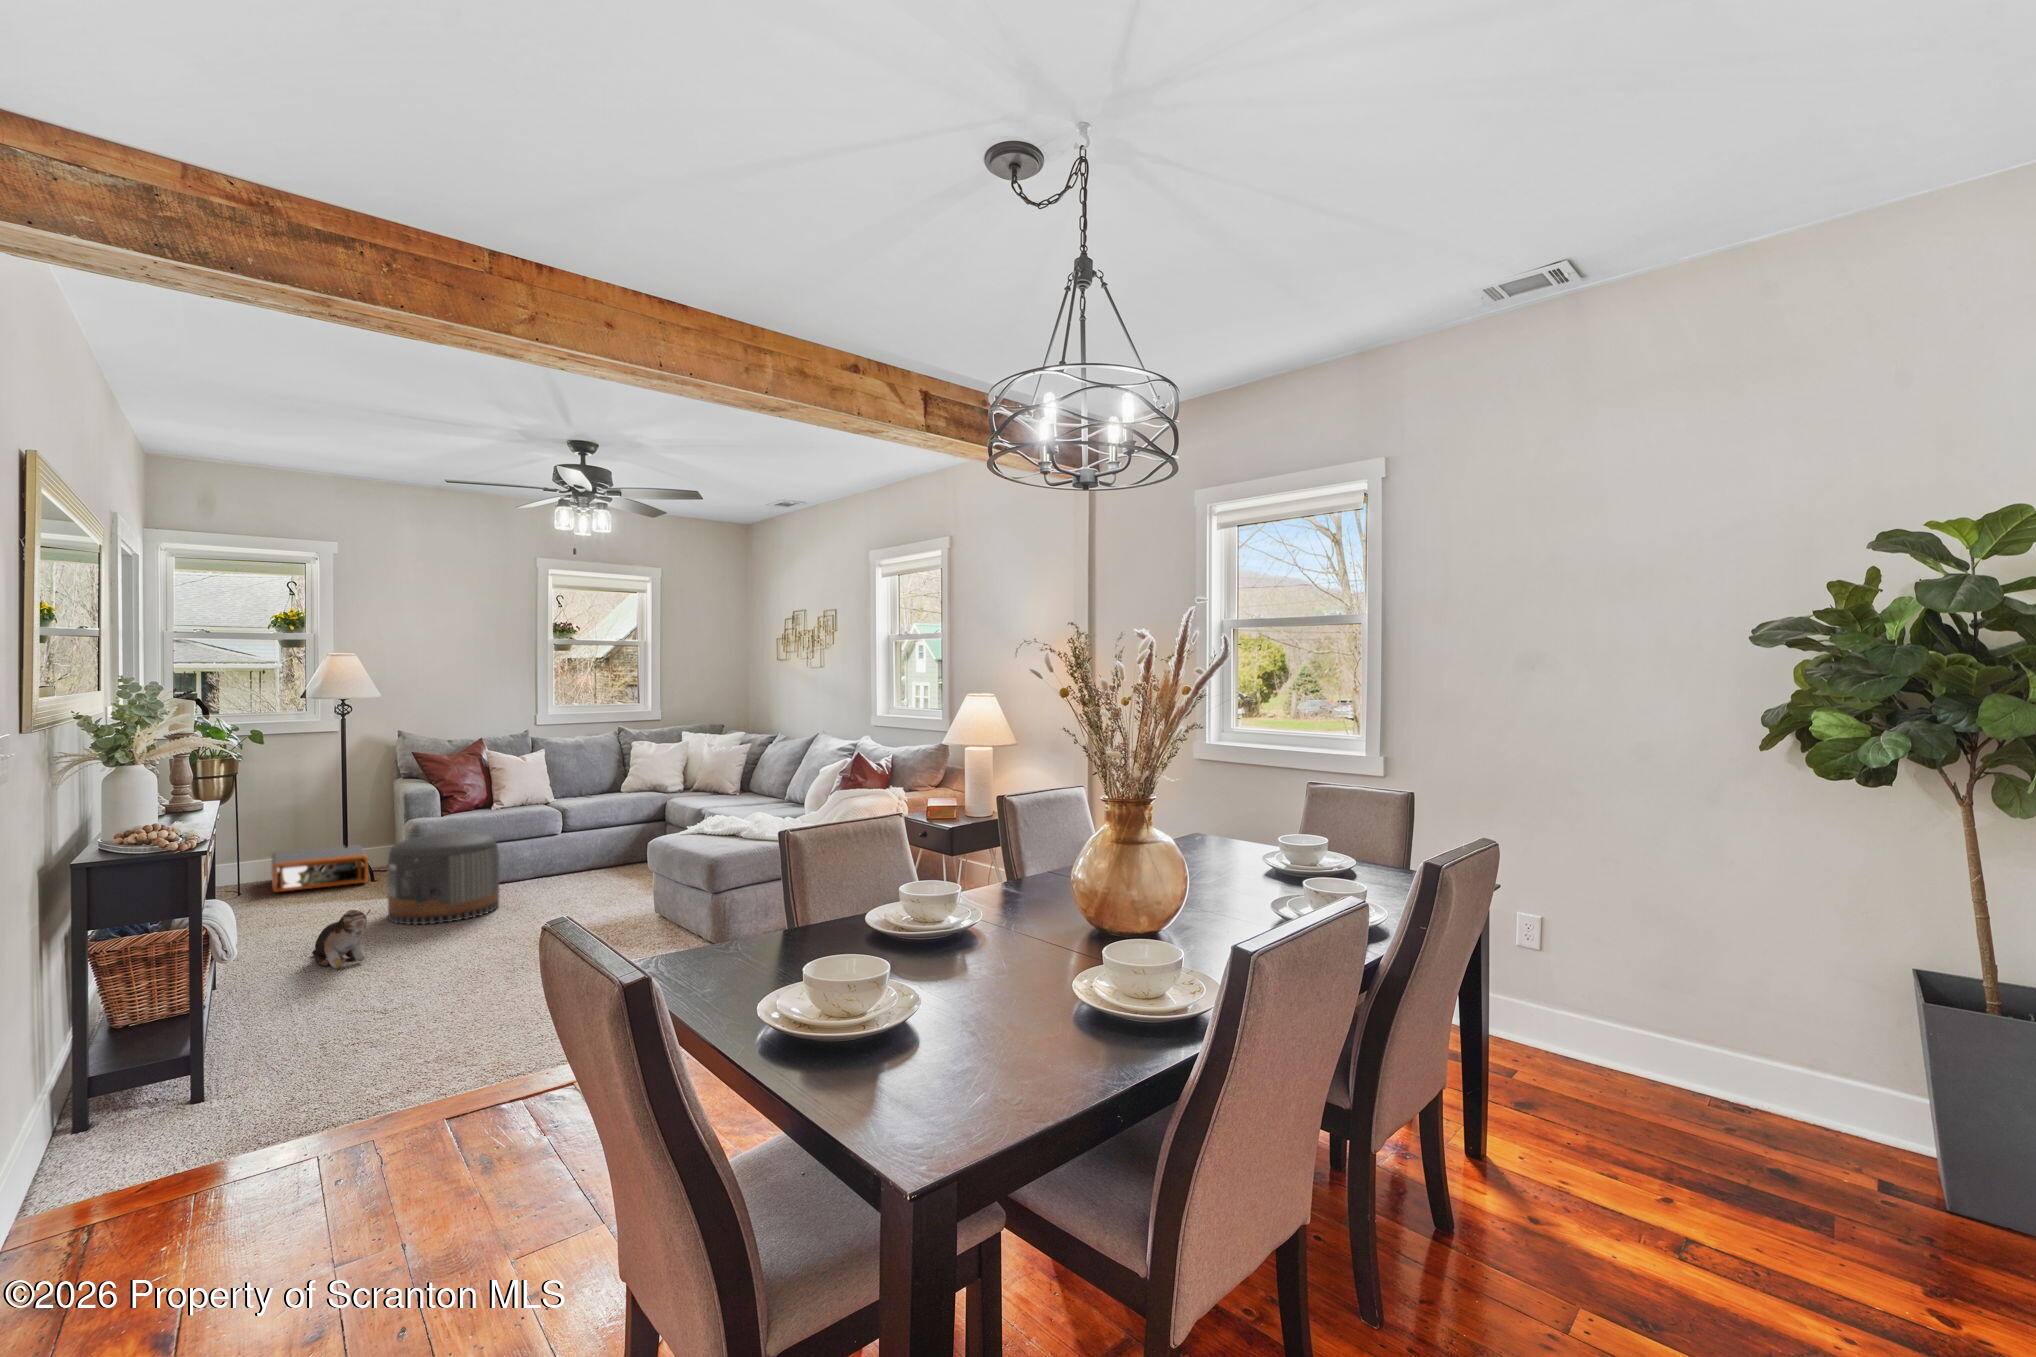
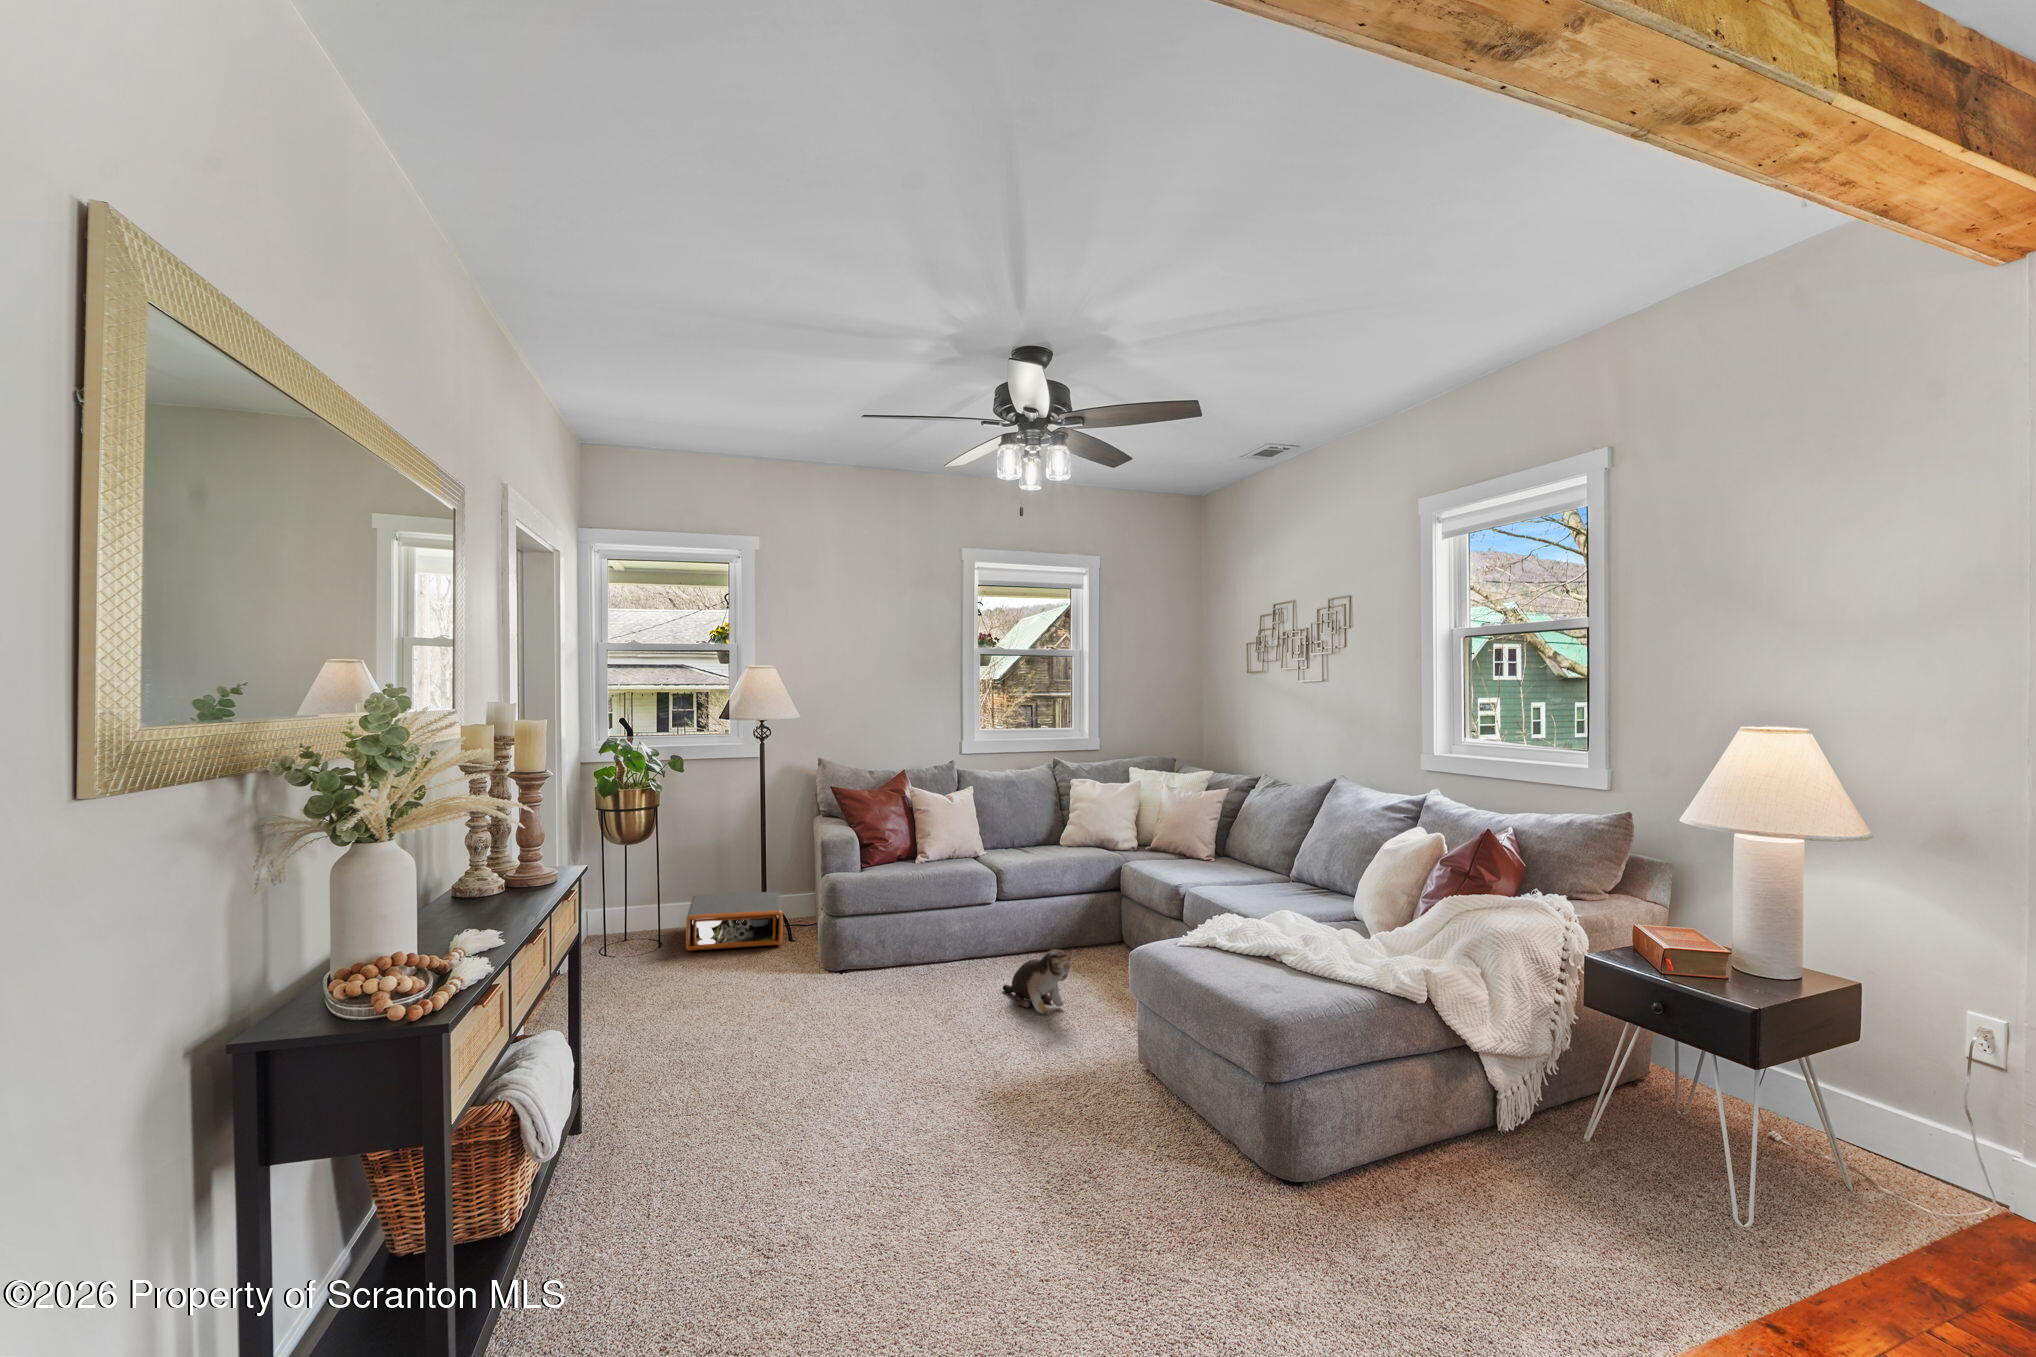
pouf: present [387,832,499,925] -> none [792,901,924,1038]
plush toy: present [312,909,371,969] -> present [1003,949,1076,1014]

